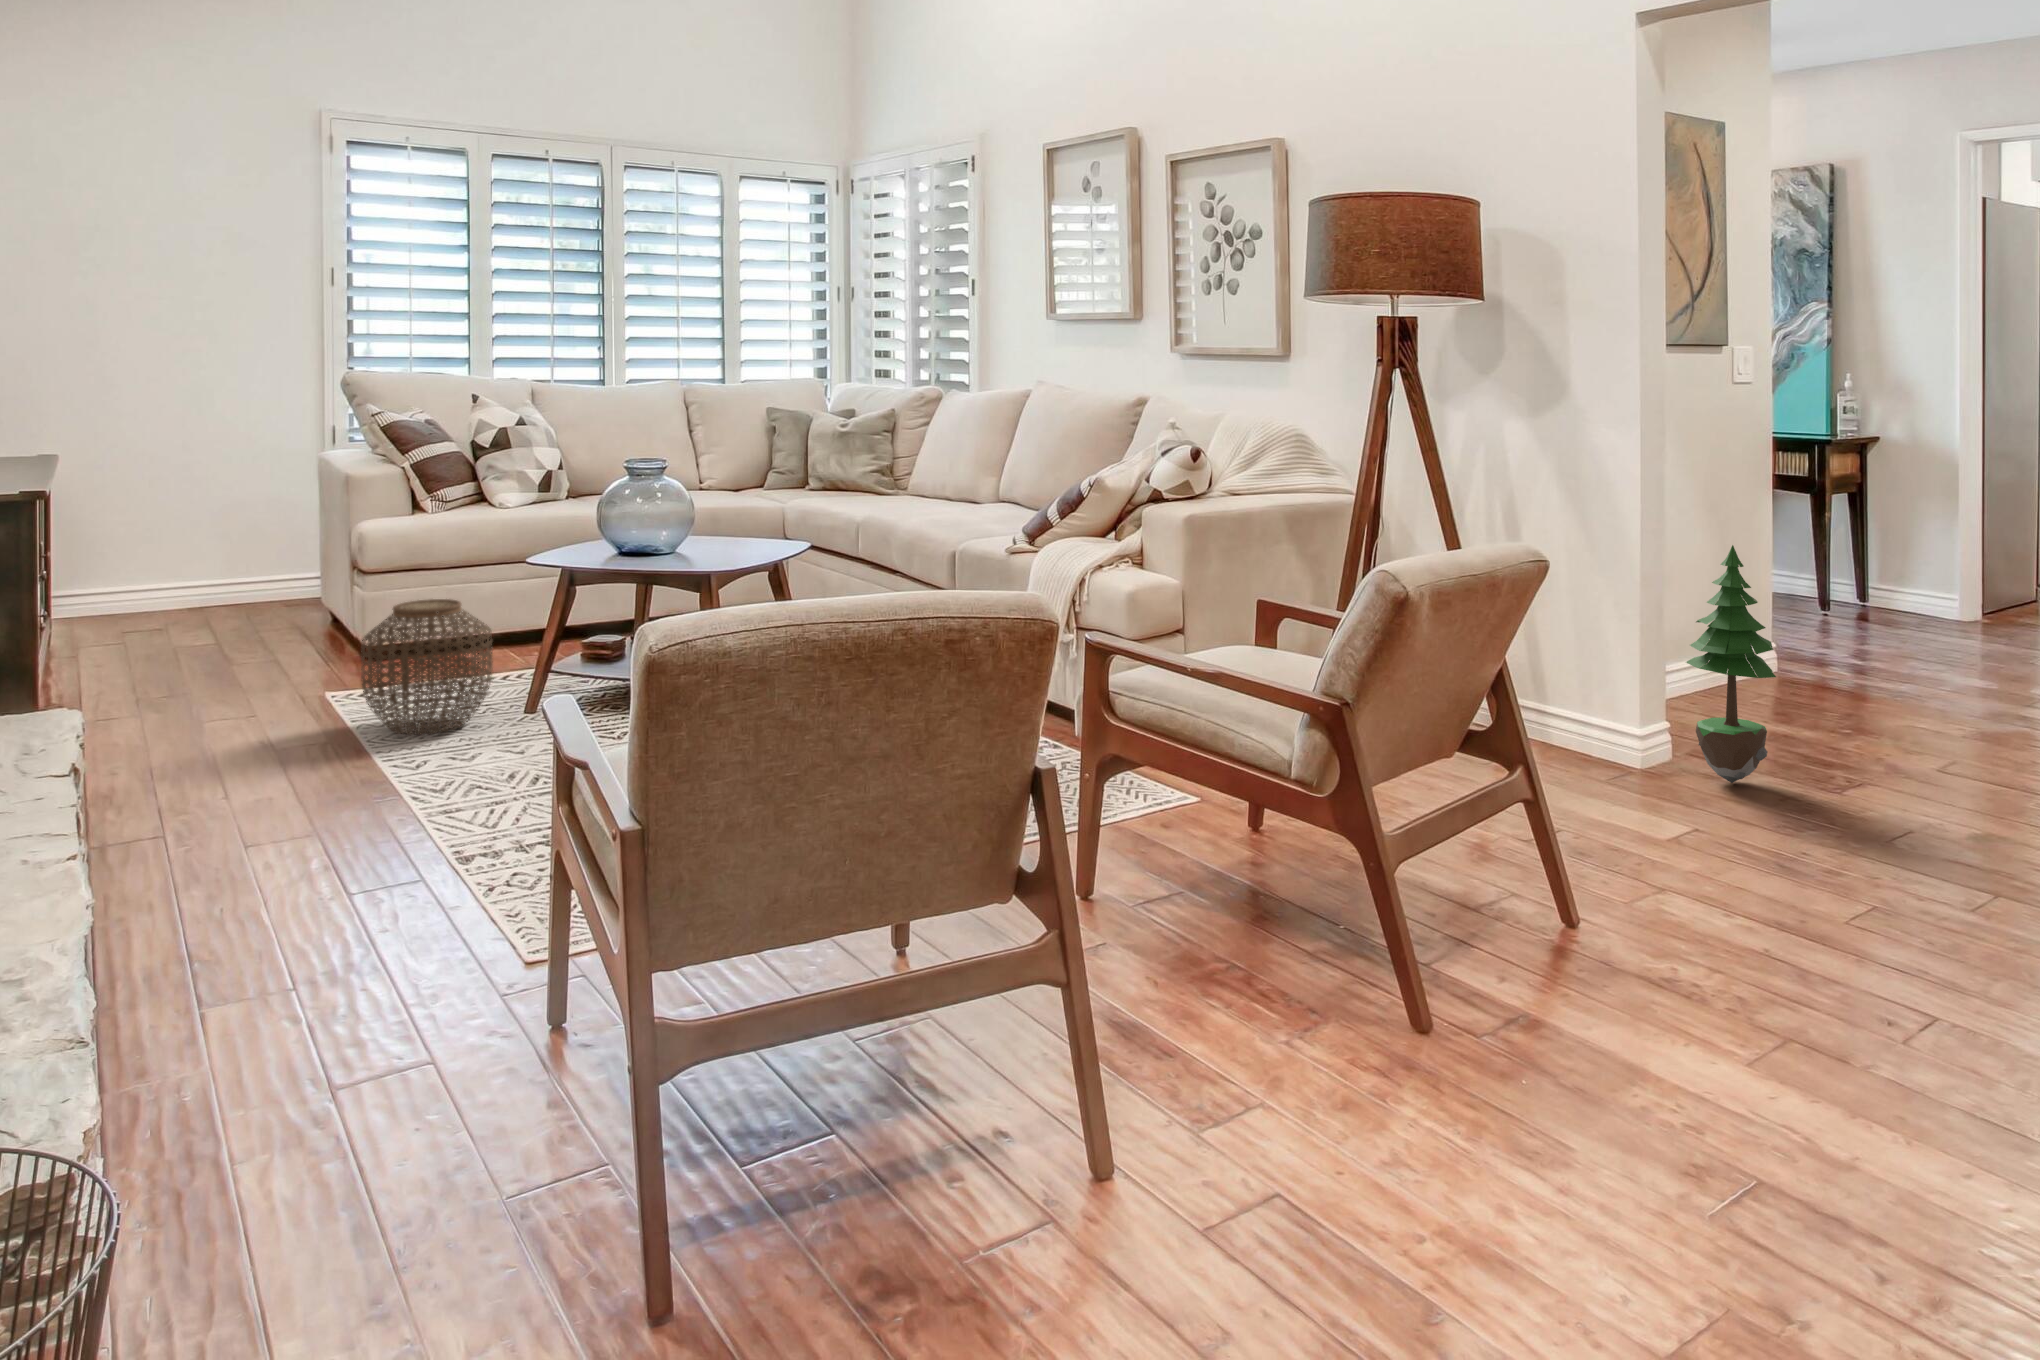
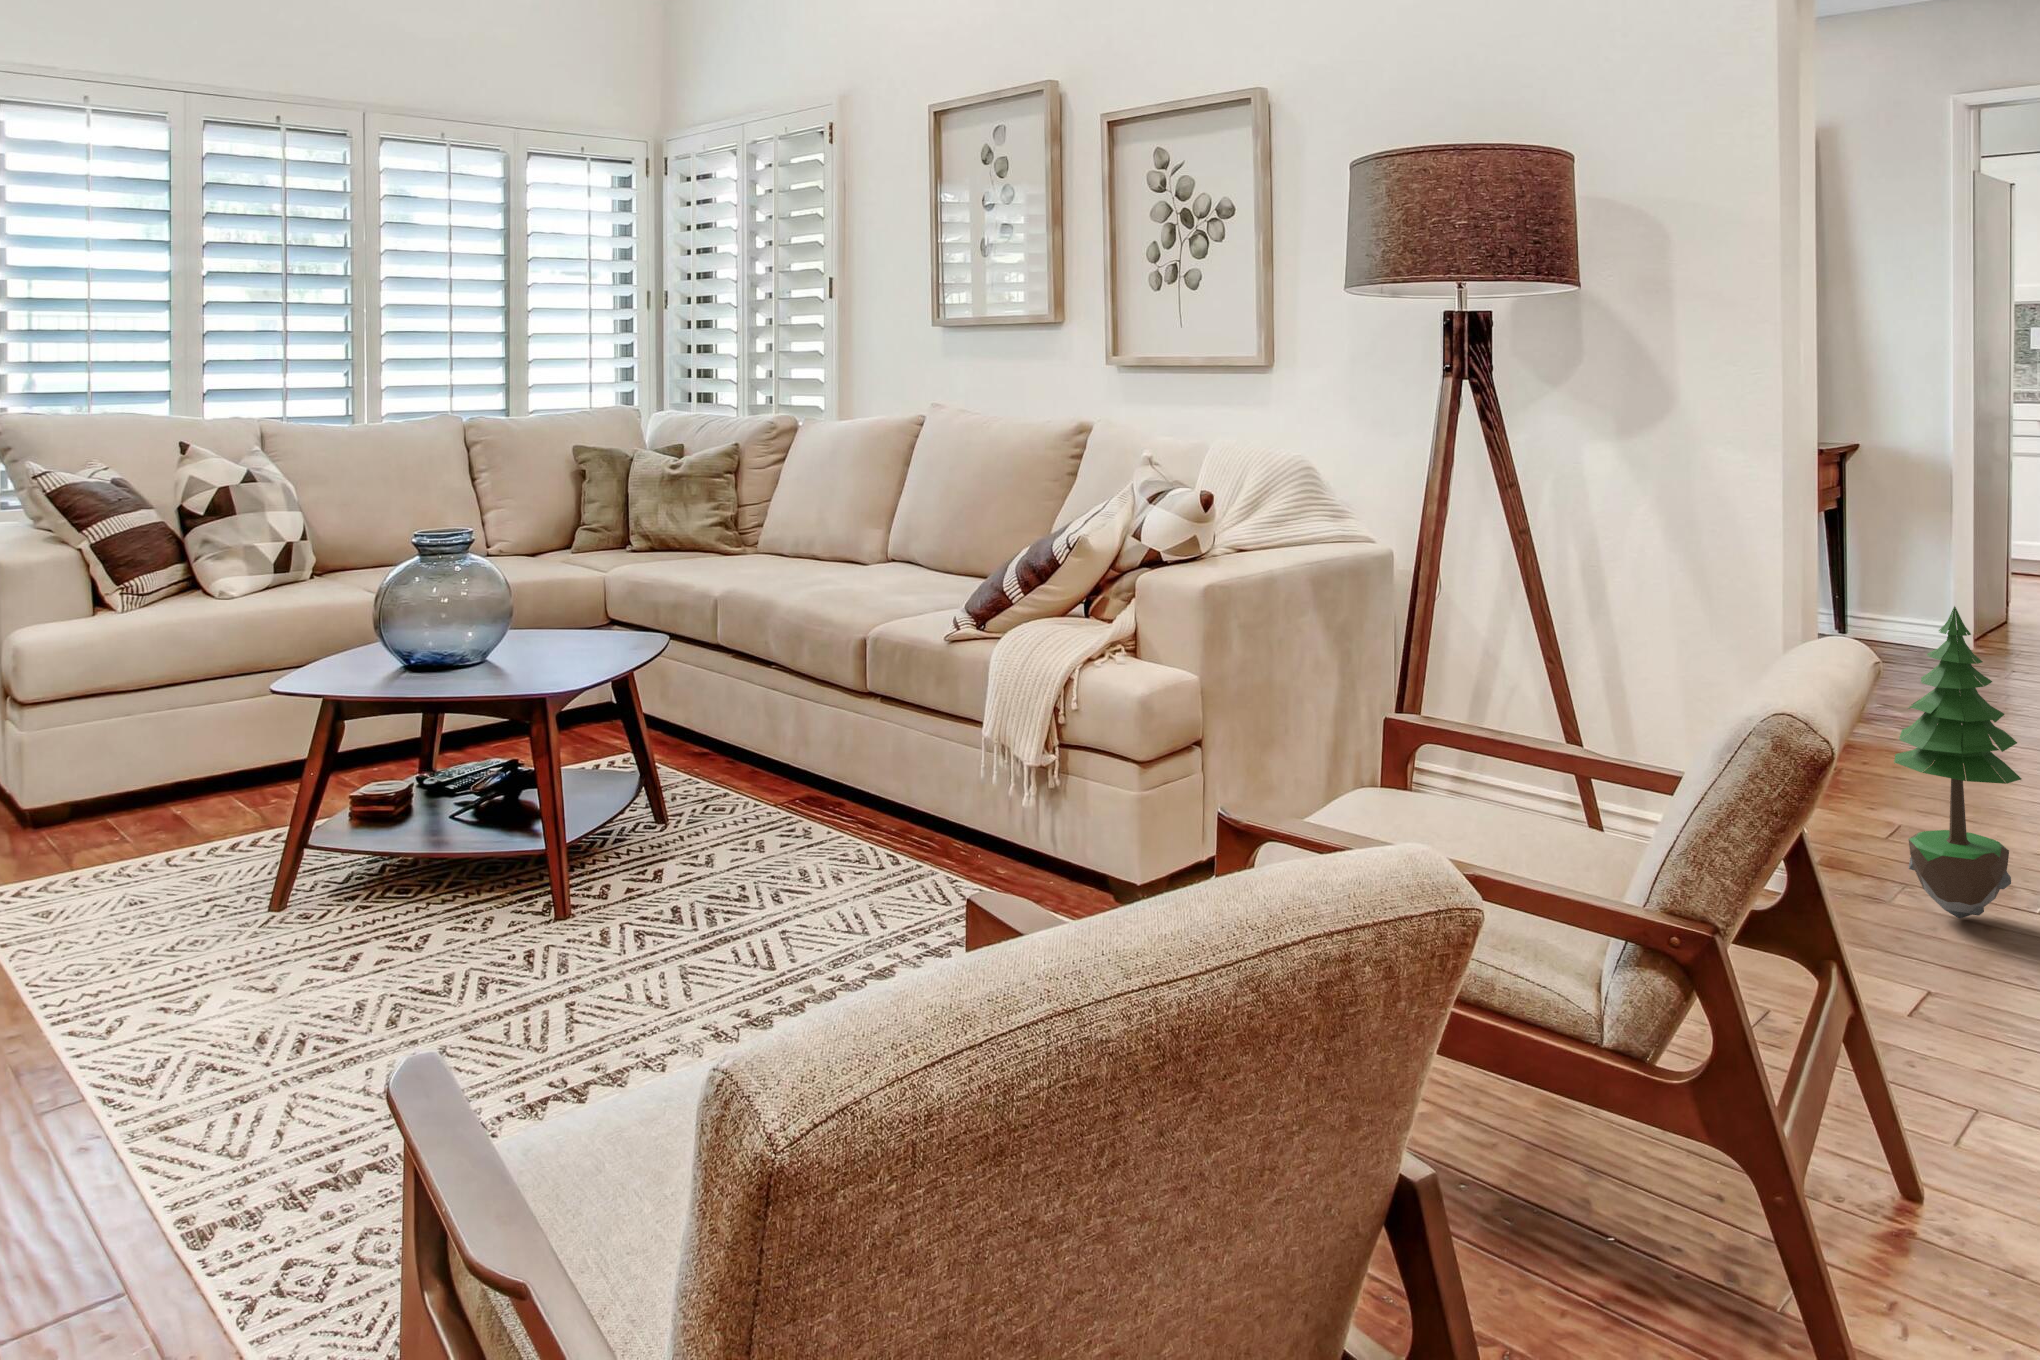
woven basket: present [361,599,492,735] -> none [16,757,222,964]

